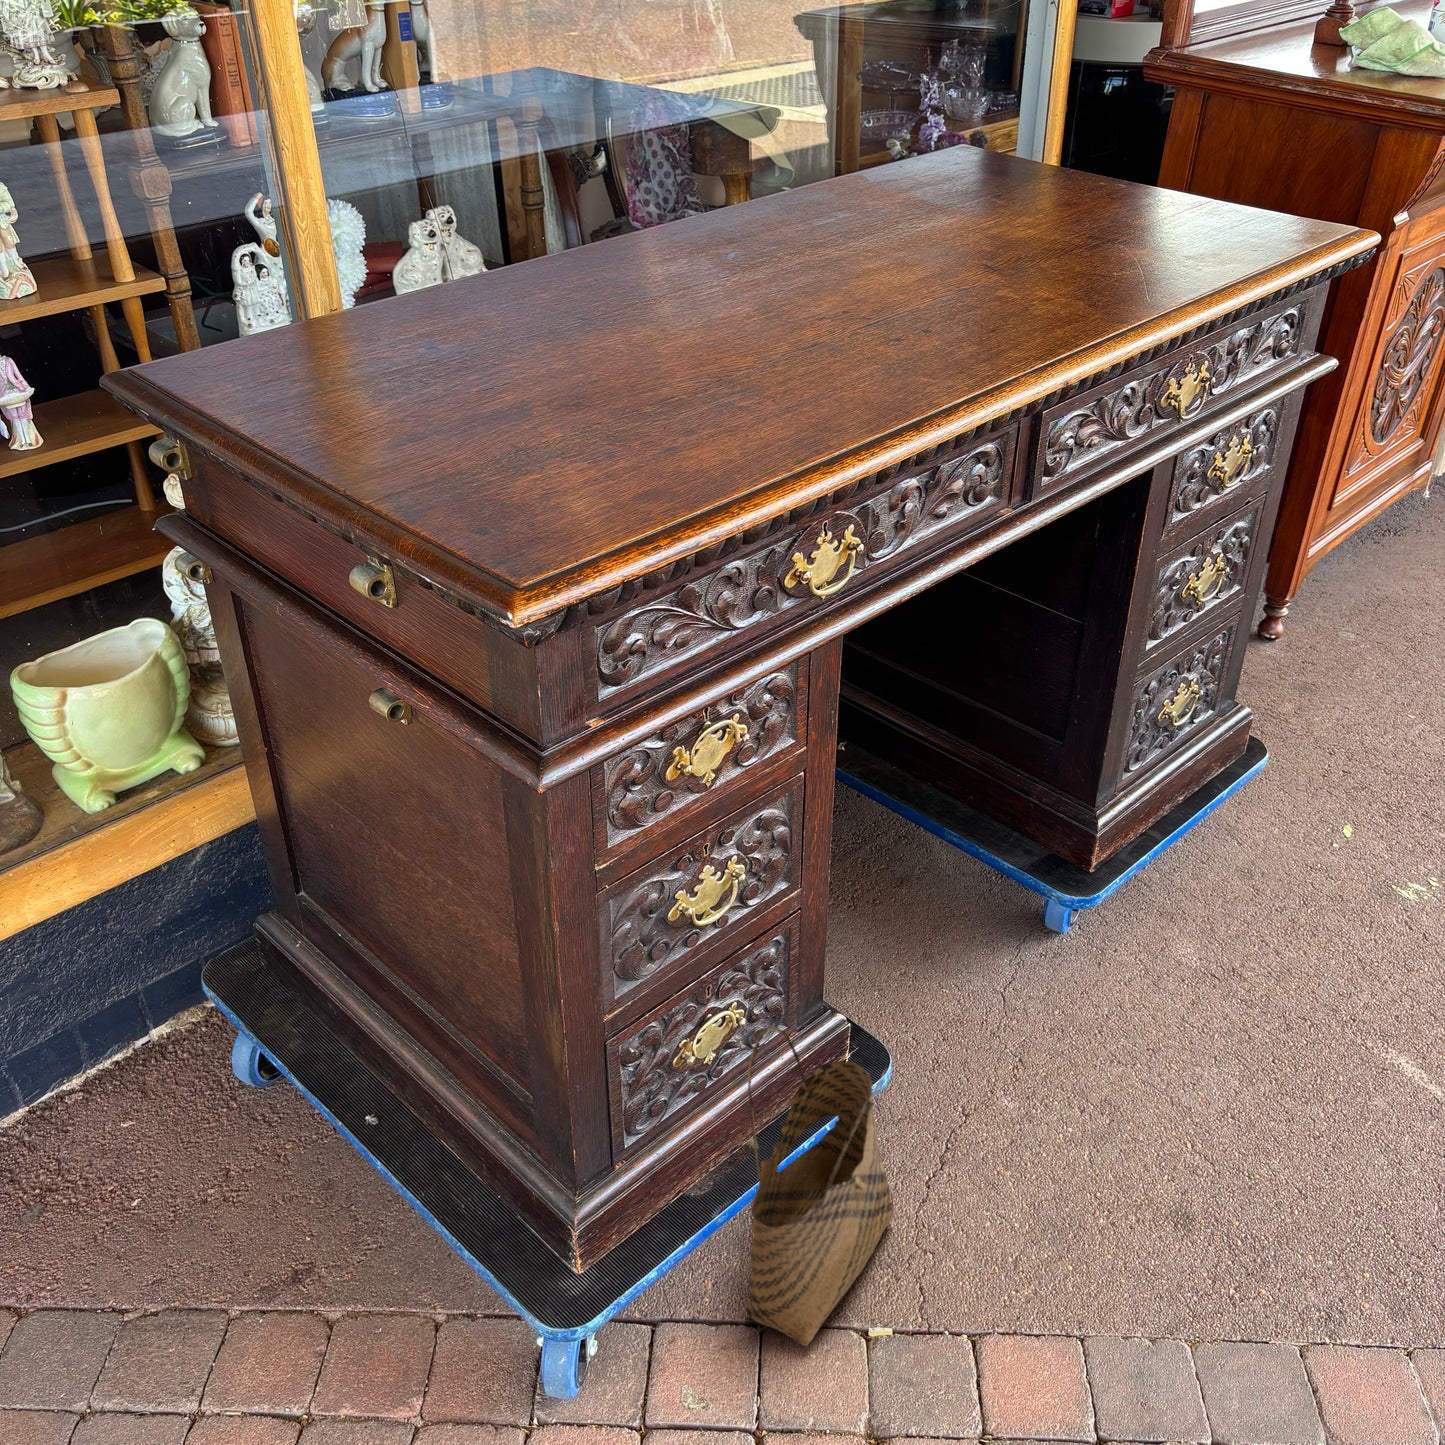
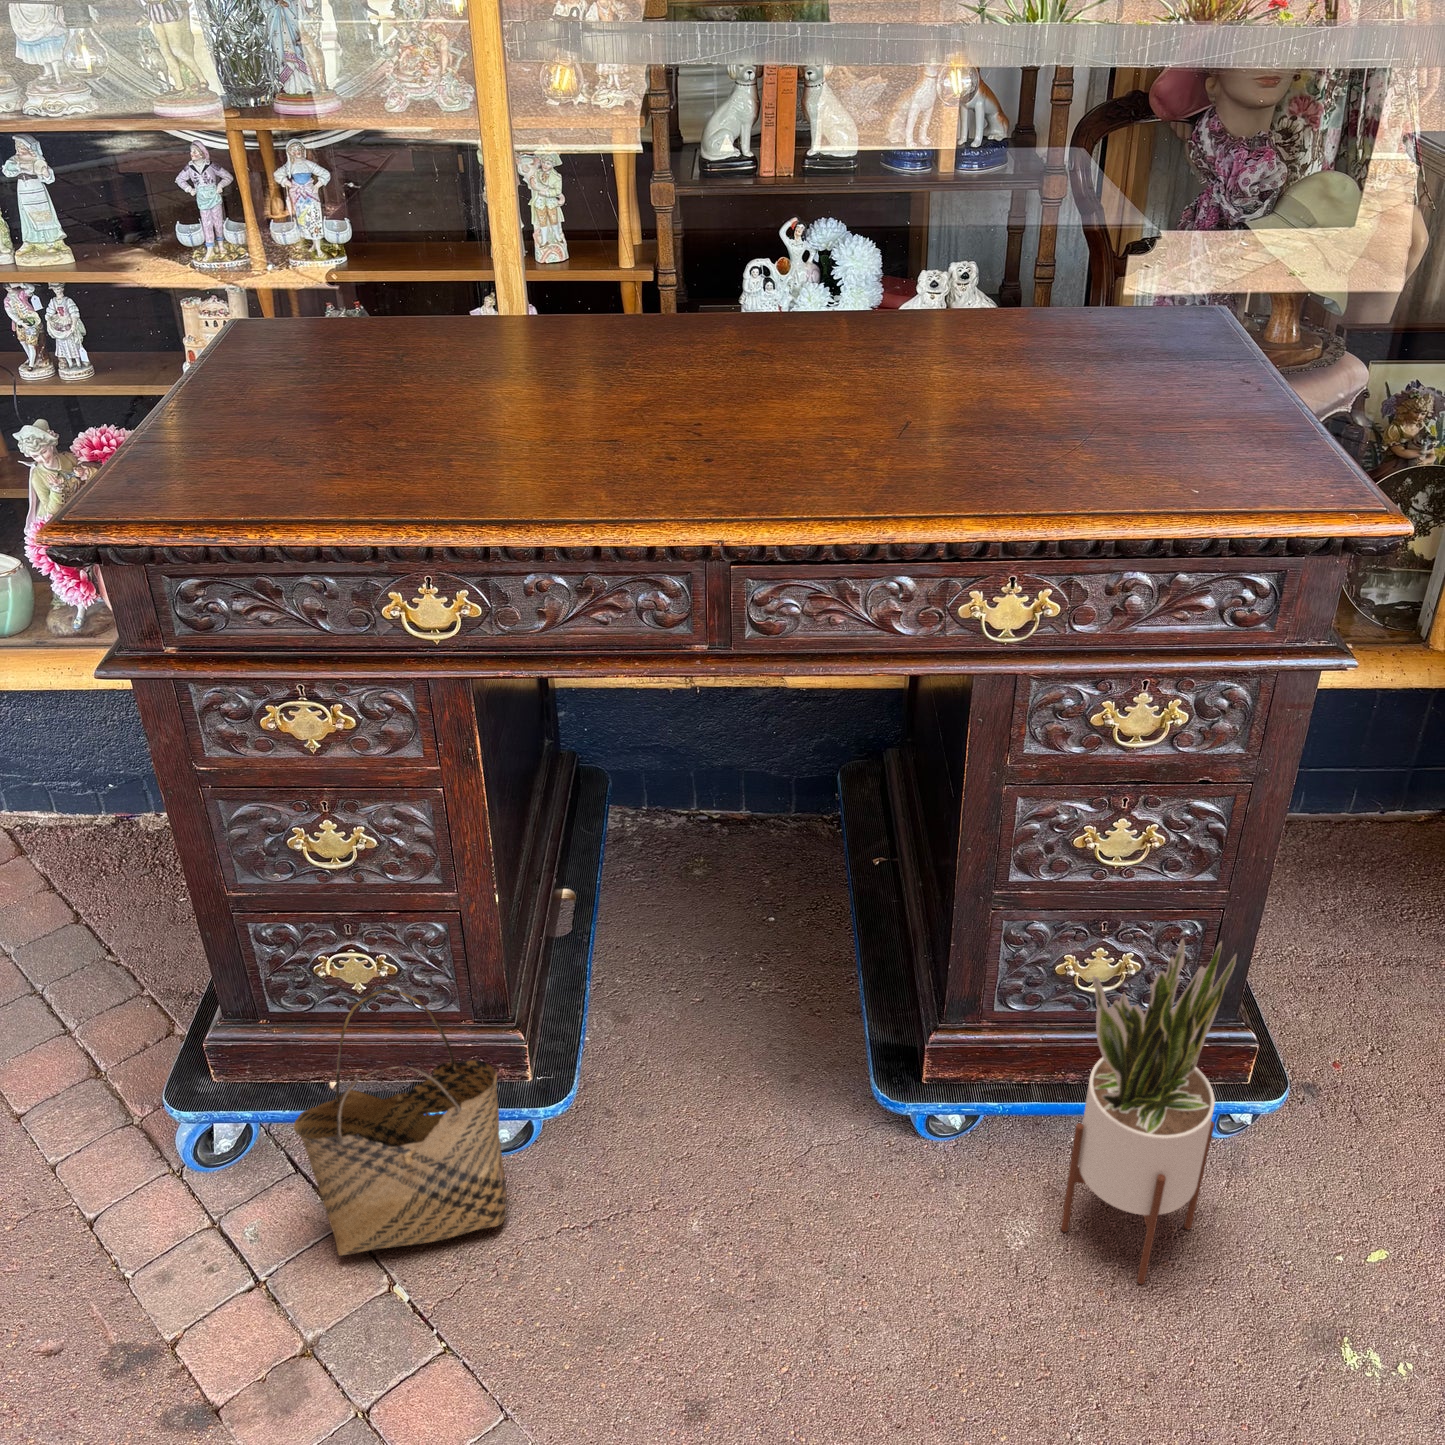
potted plant: none [1176,636,1310,942] -> present [1061,939,1237,1284]

